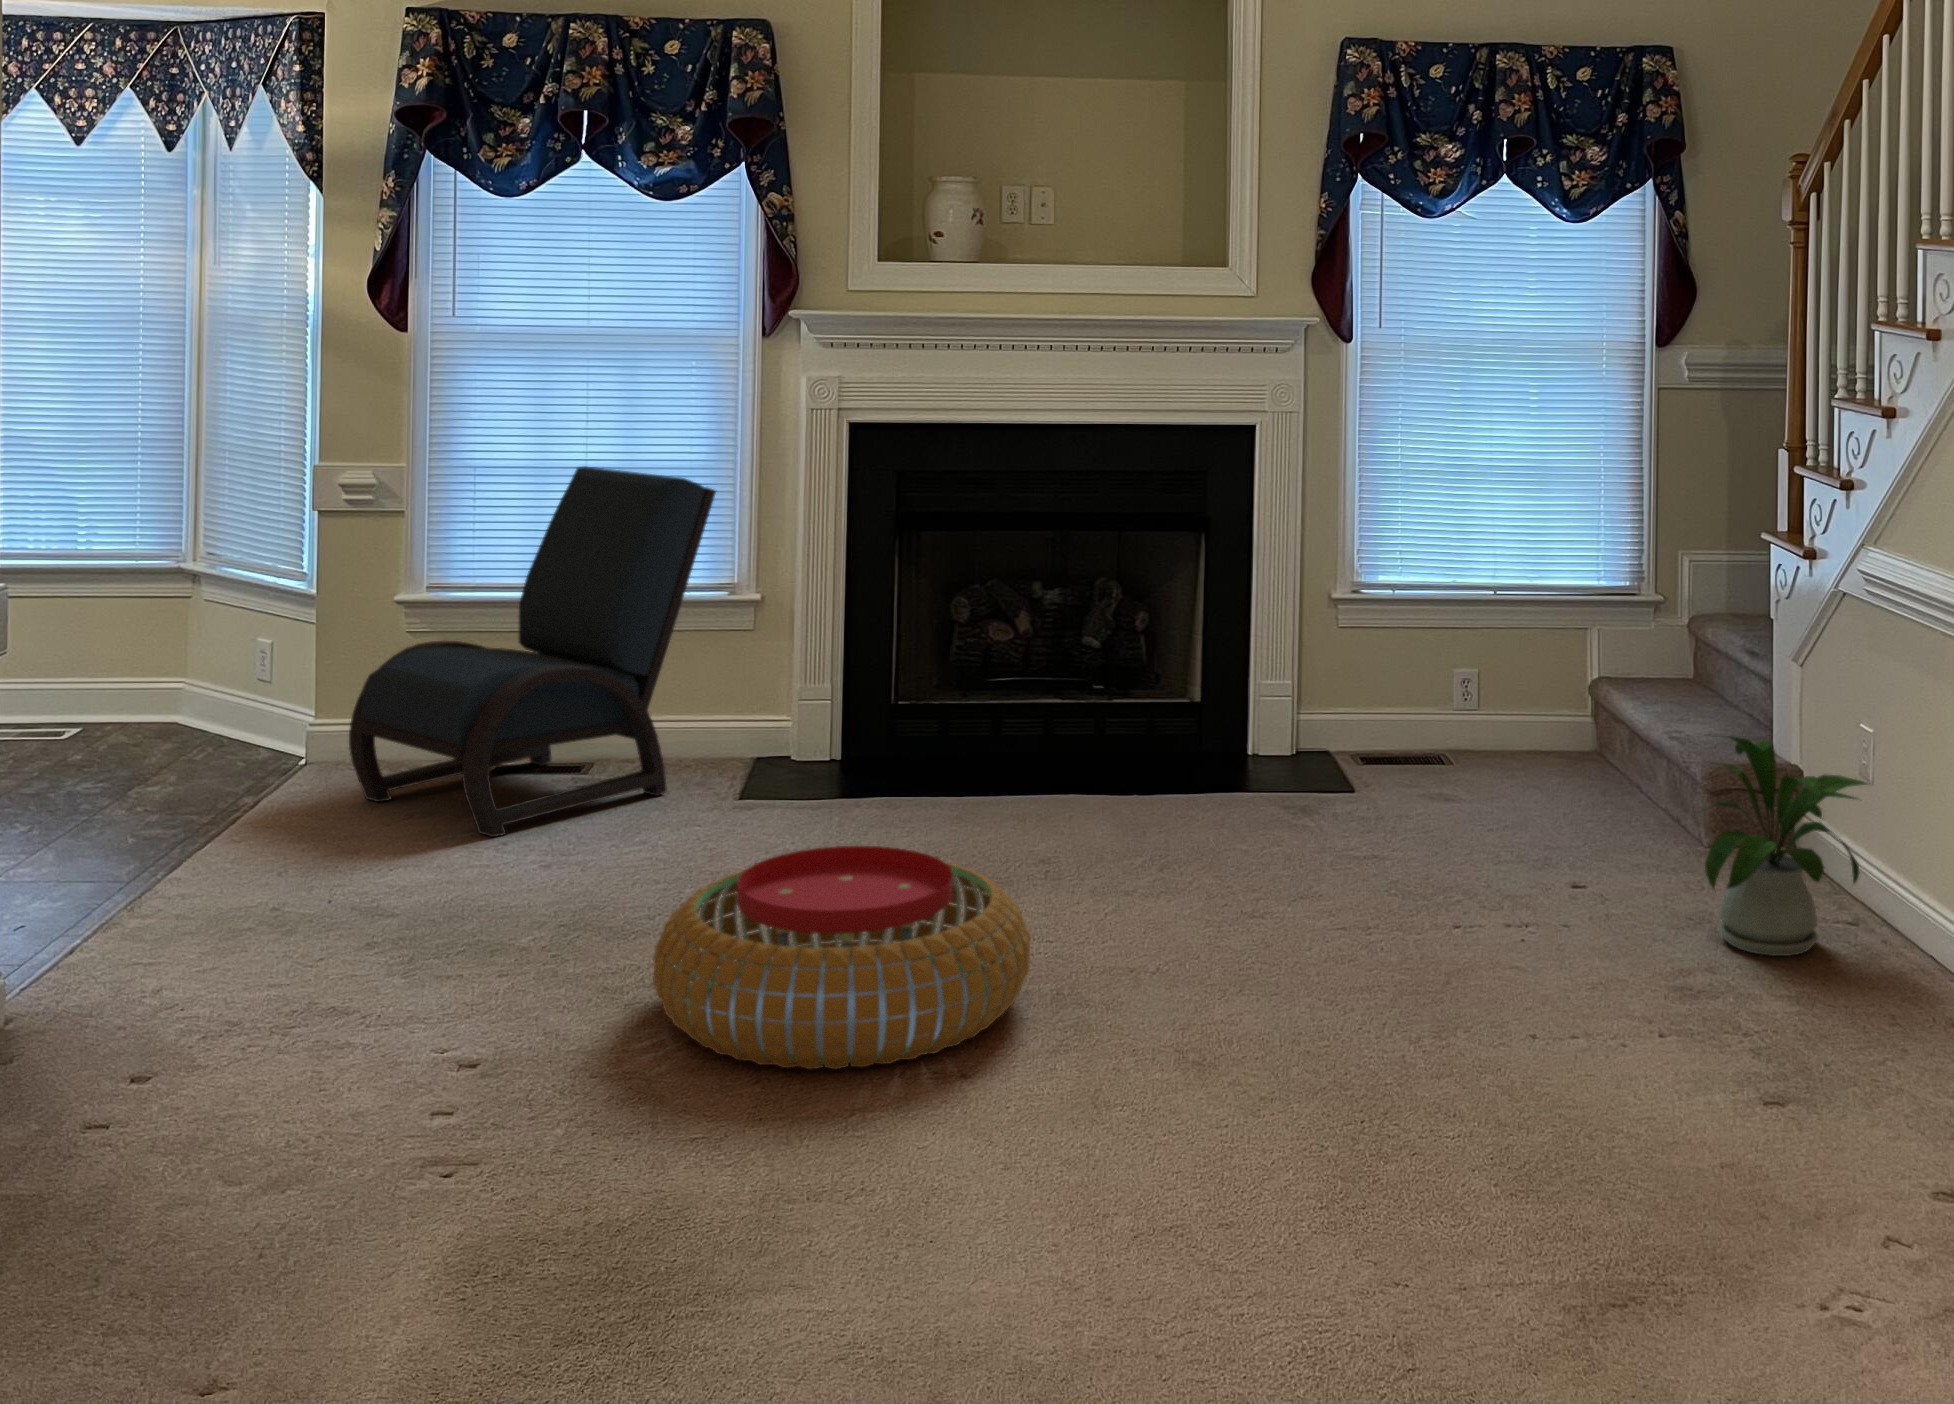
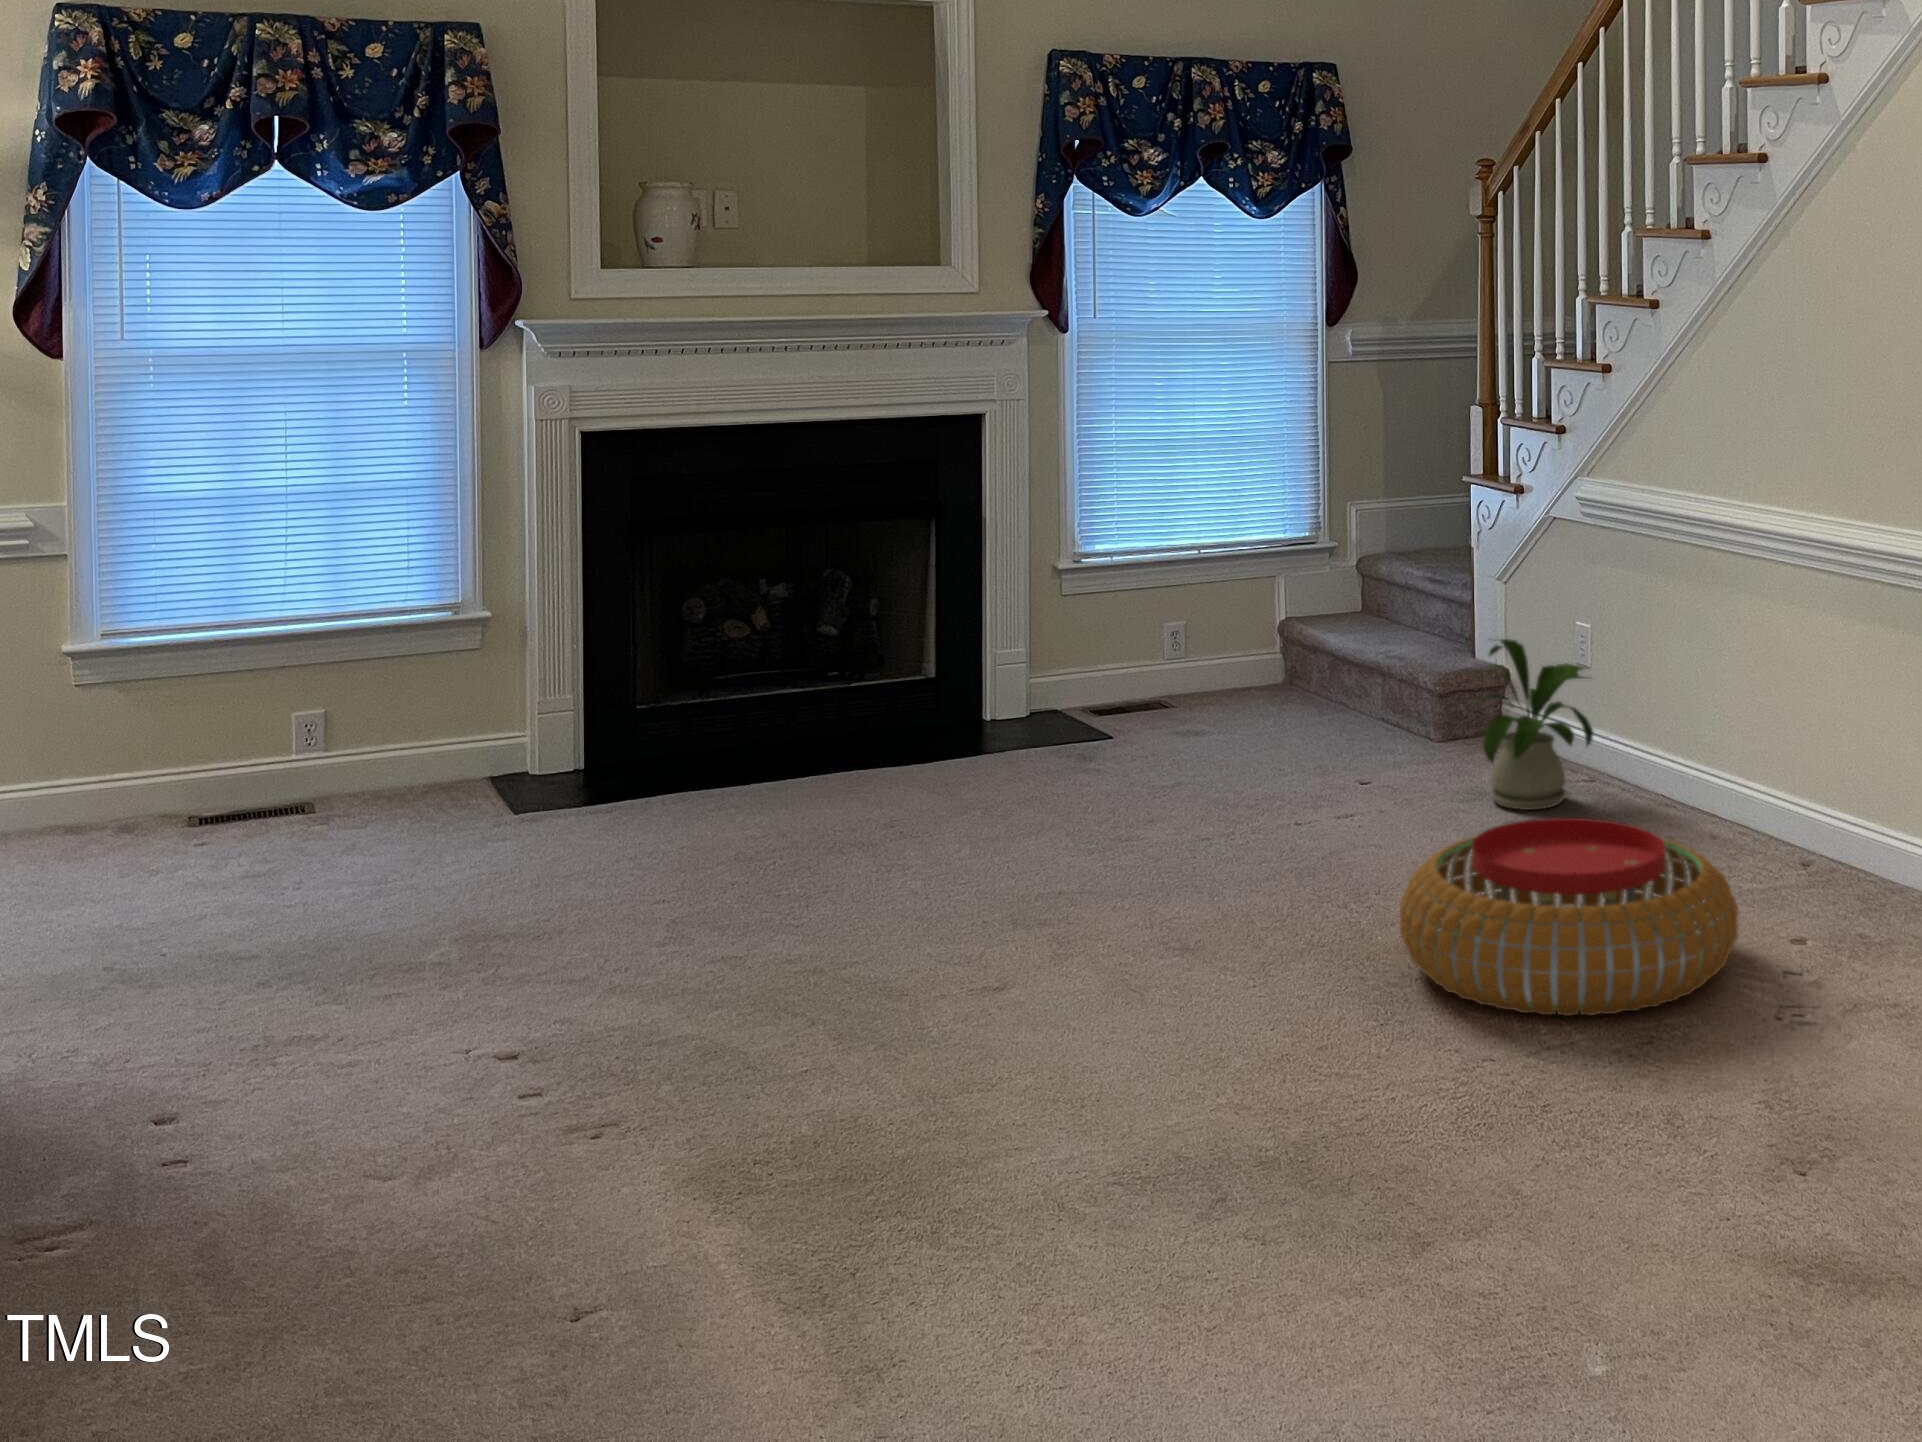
lounge chair: present [349,466,716,837] -> none [51,497,453,890]
pouf: present [653,846,1031,1069] -> present [1400,818,1738,1016]

